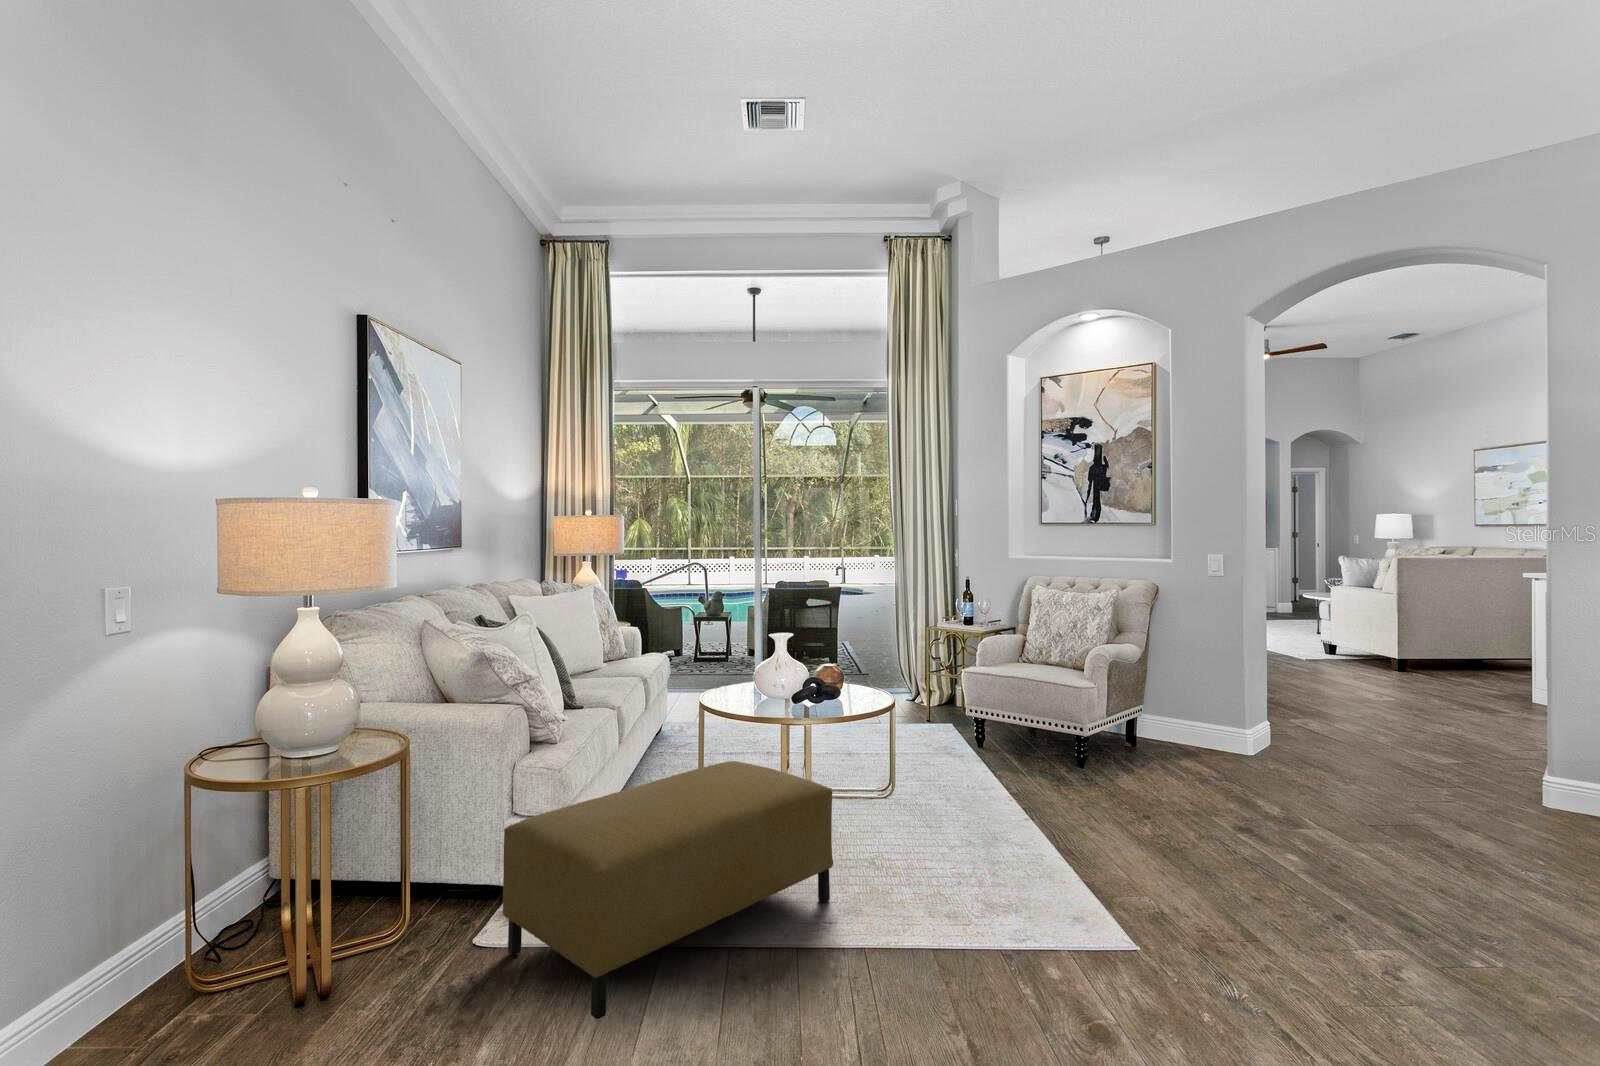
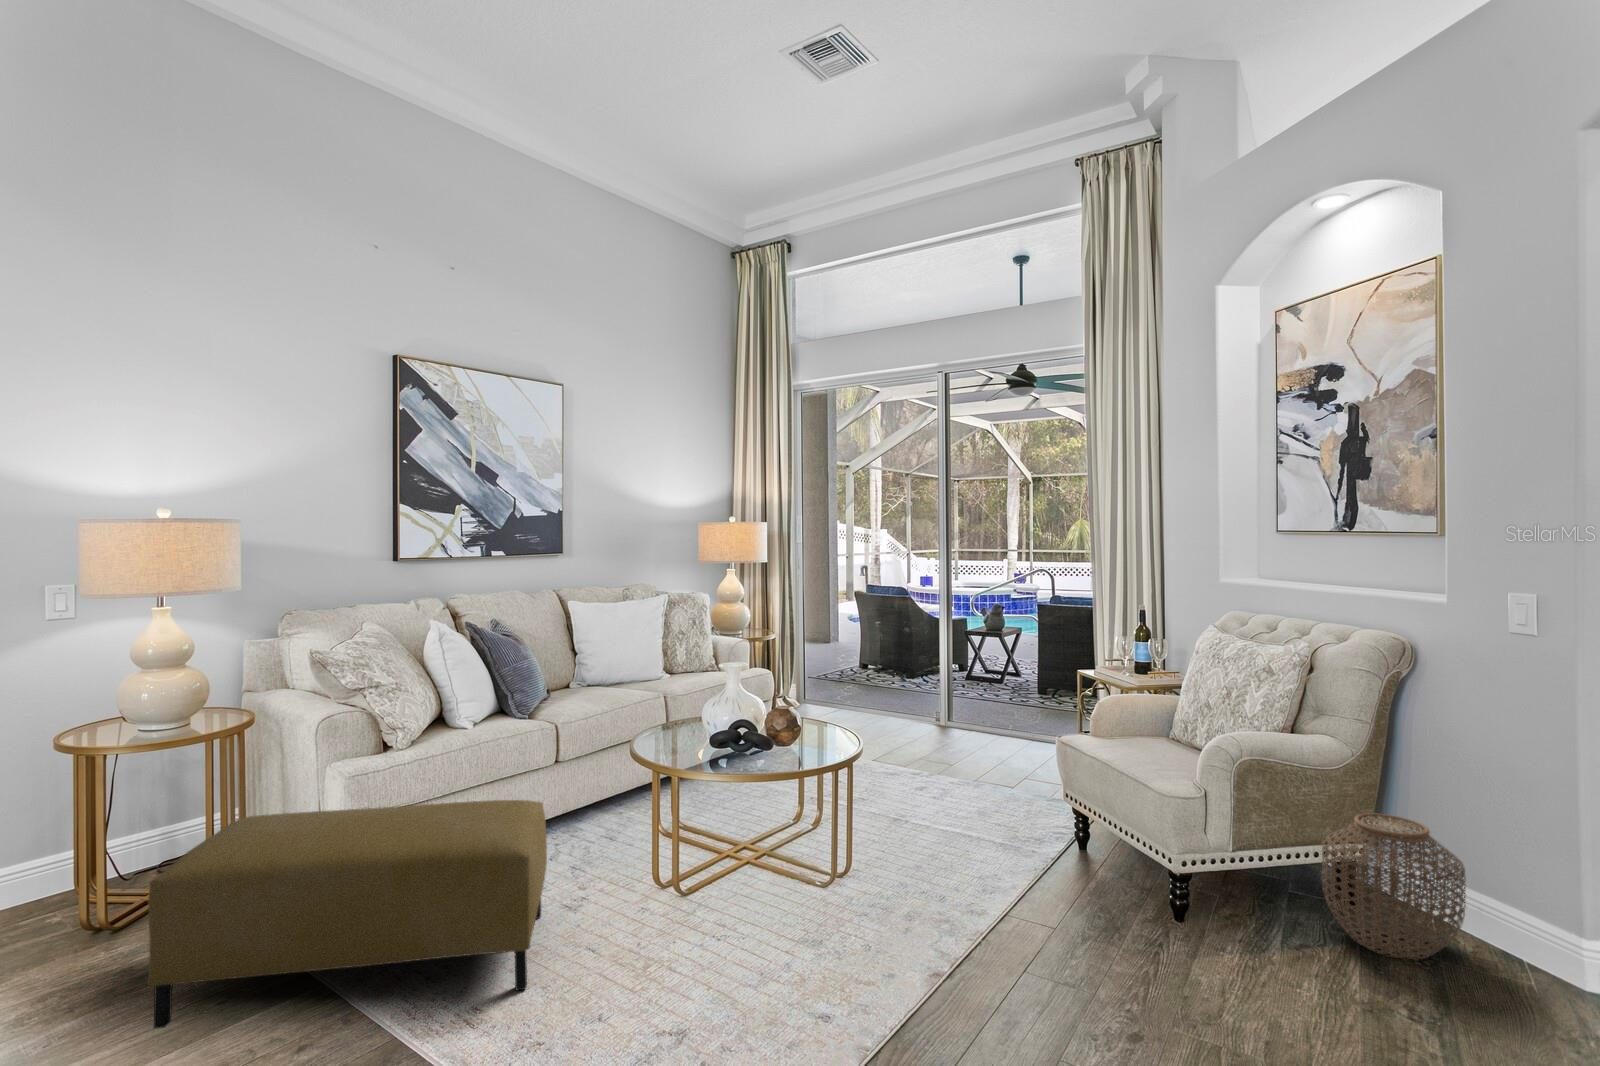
woven basket: none [1143,684,1216,761] -> present [1322,813,1466,959]

